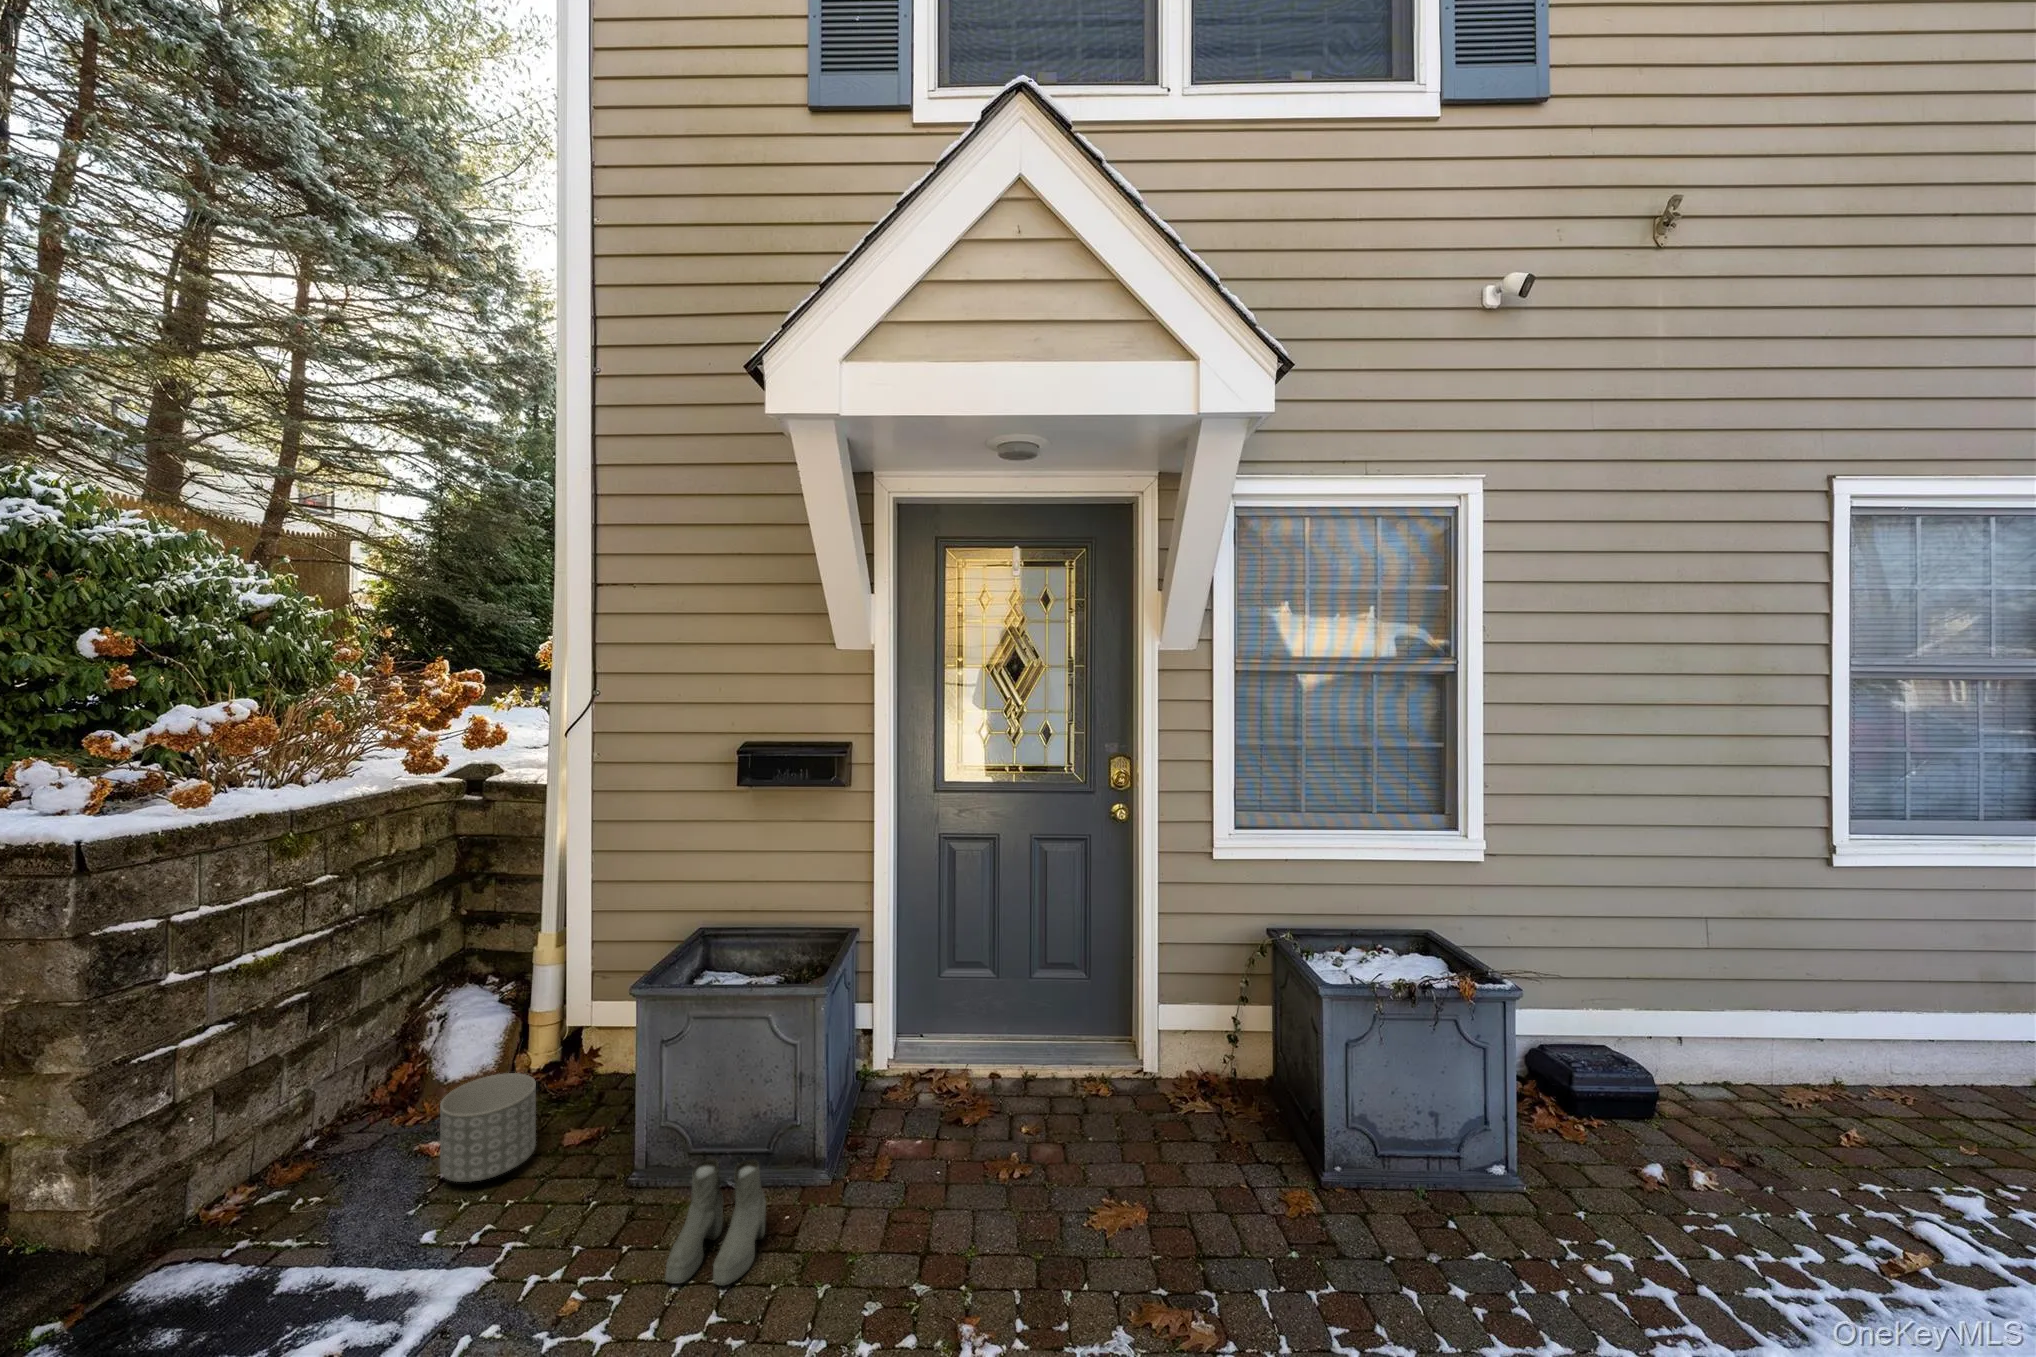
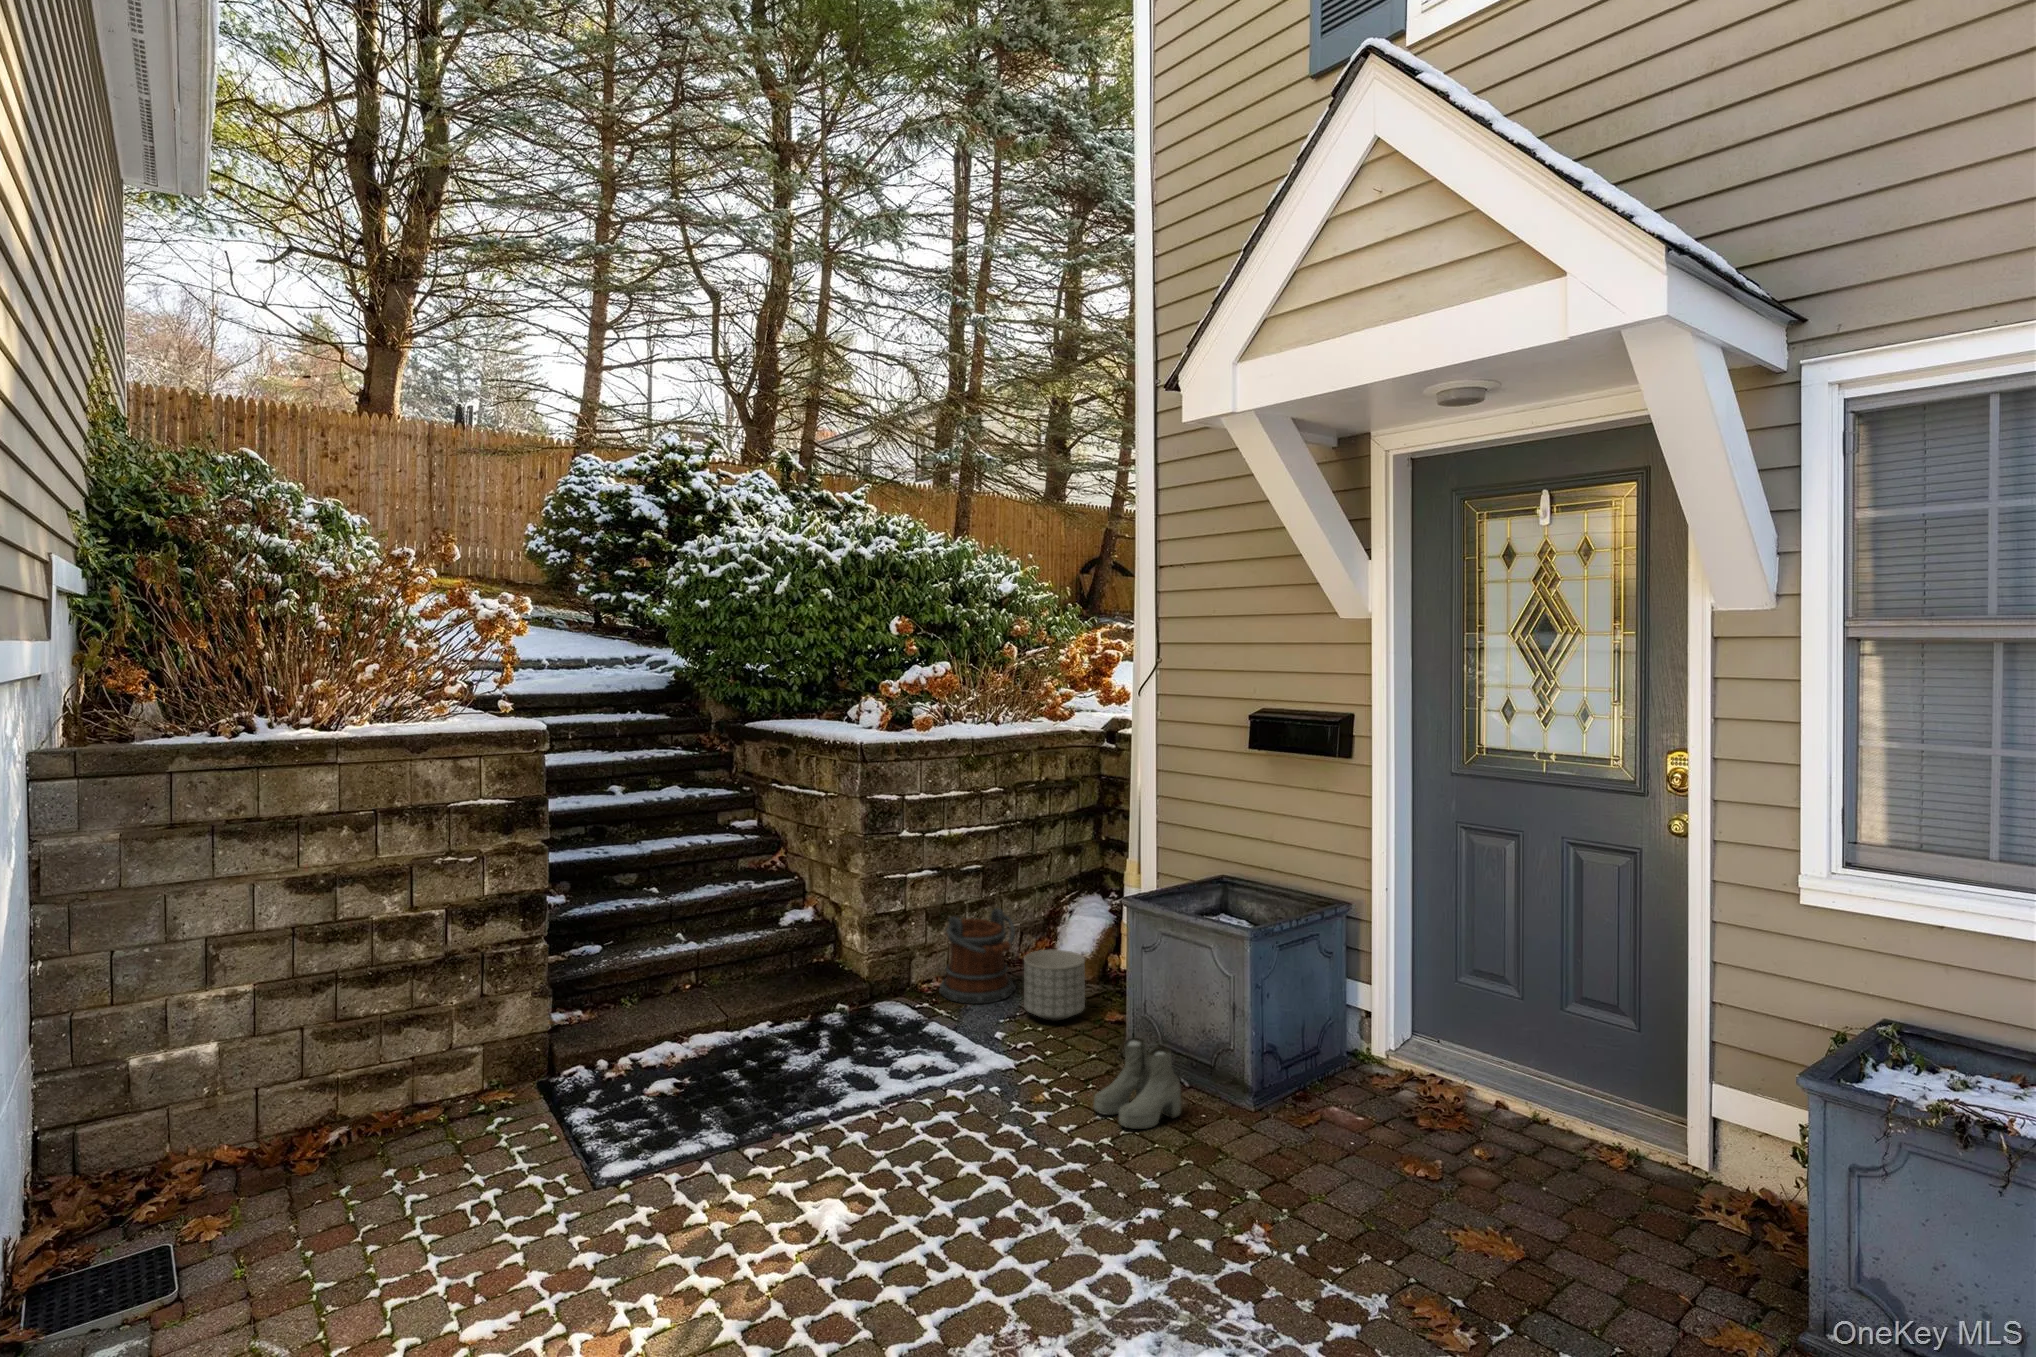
bucket: none [251,1048,397,1217] -> present [939,908,1016,1004]

